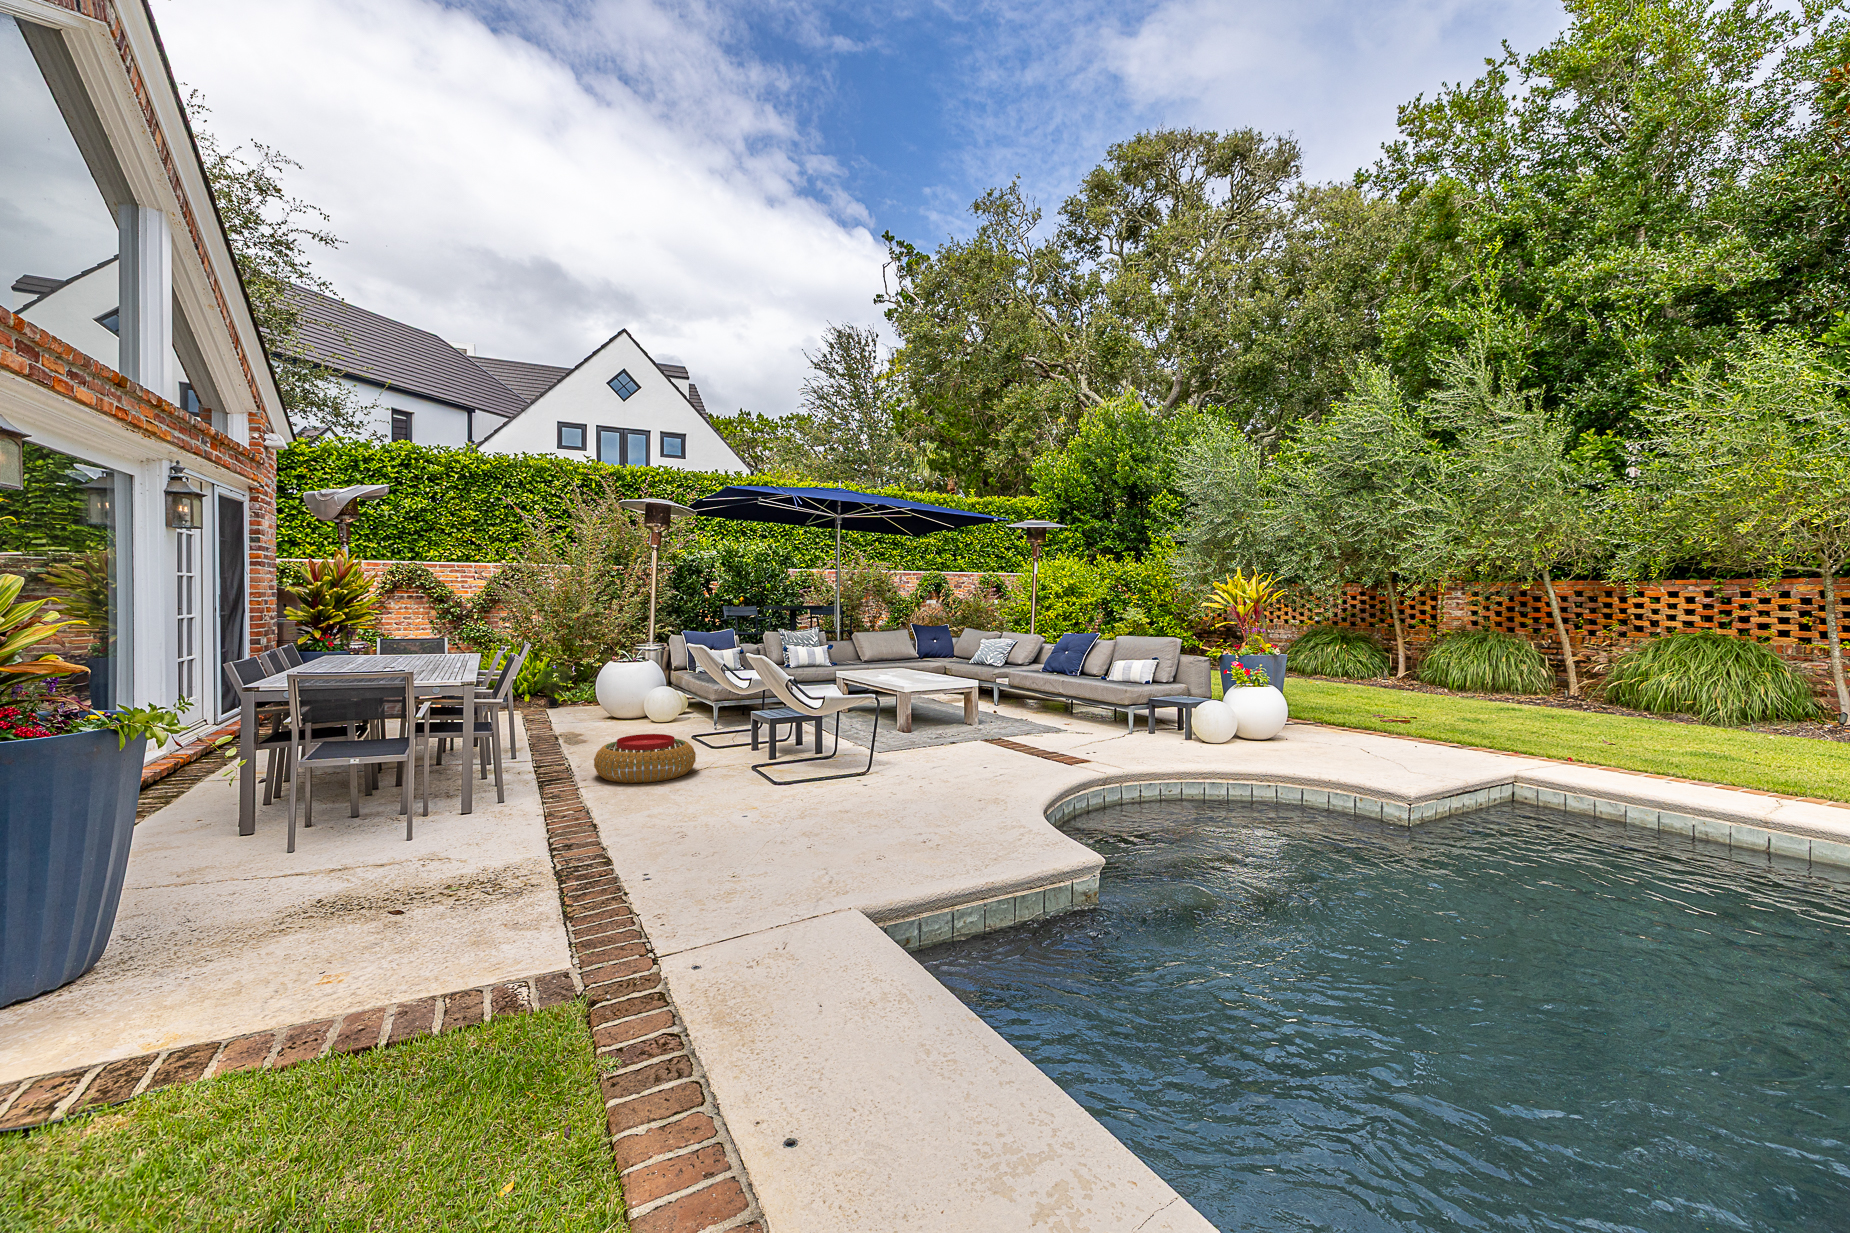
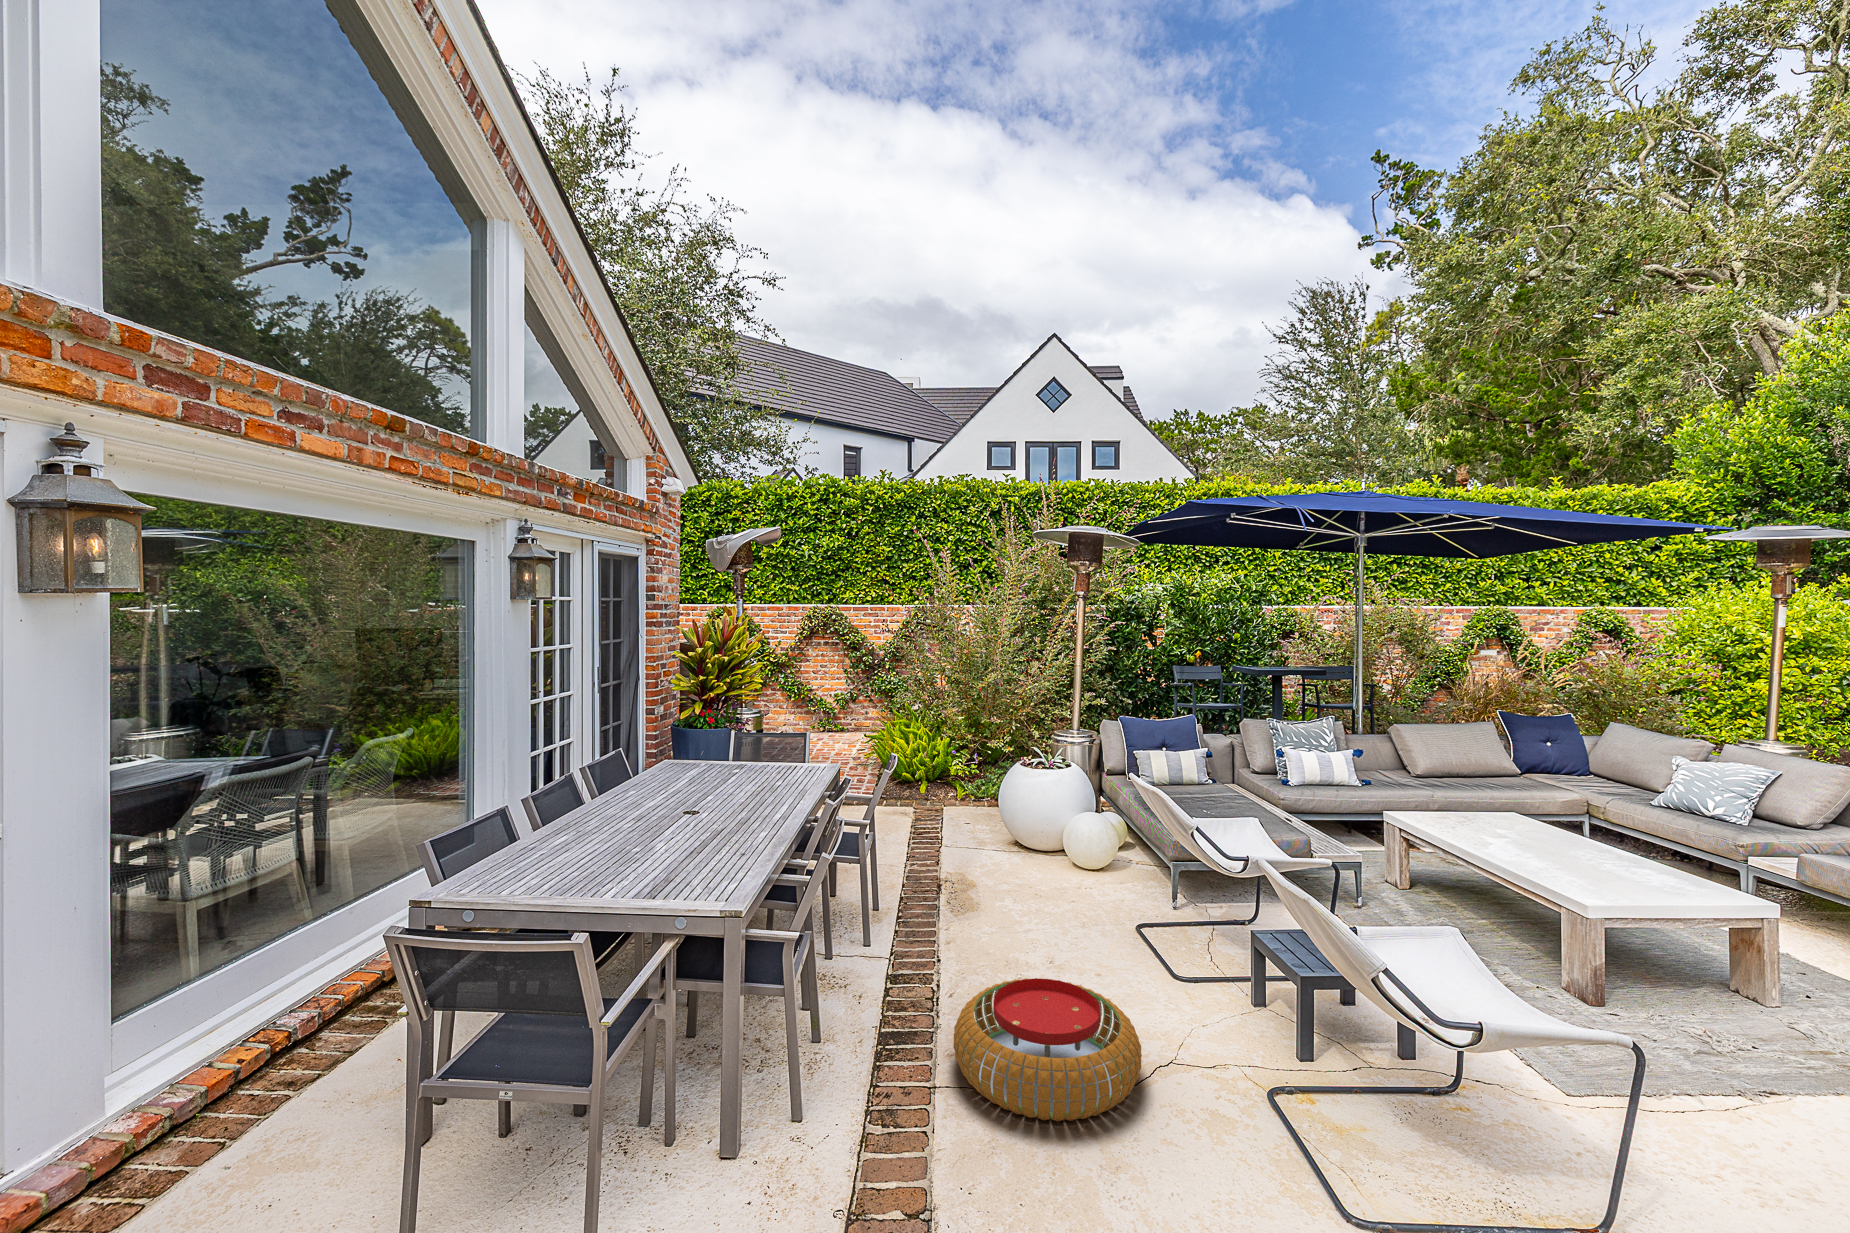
potted plant: present [538,665,573,708] -> none [929,747,974,805]

